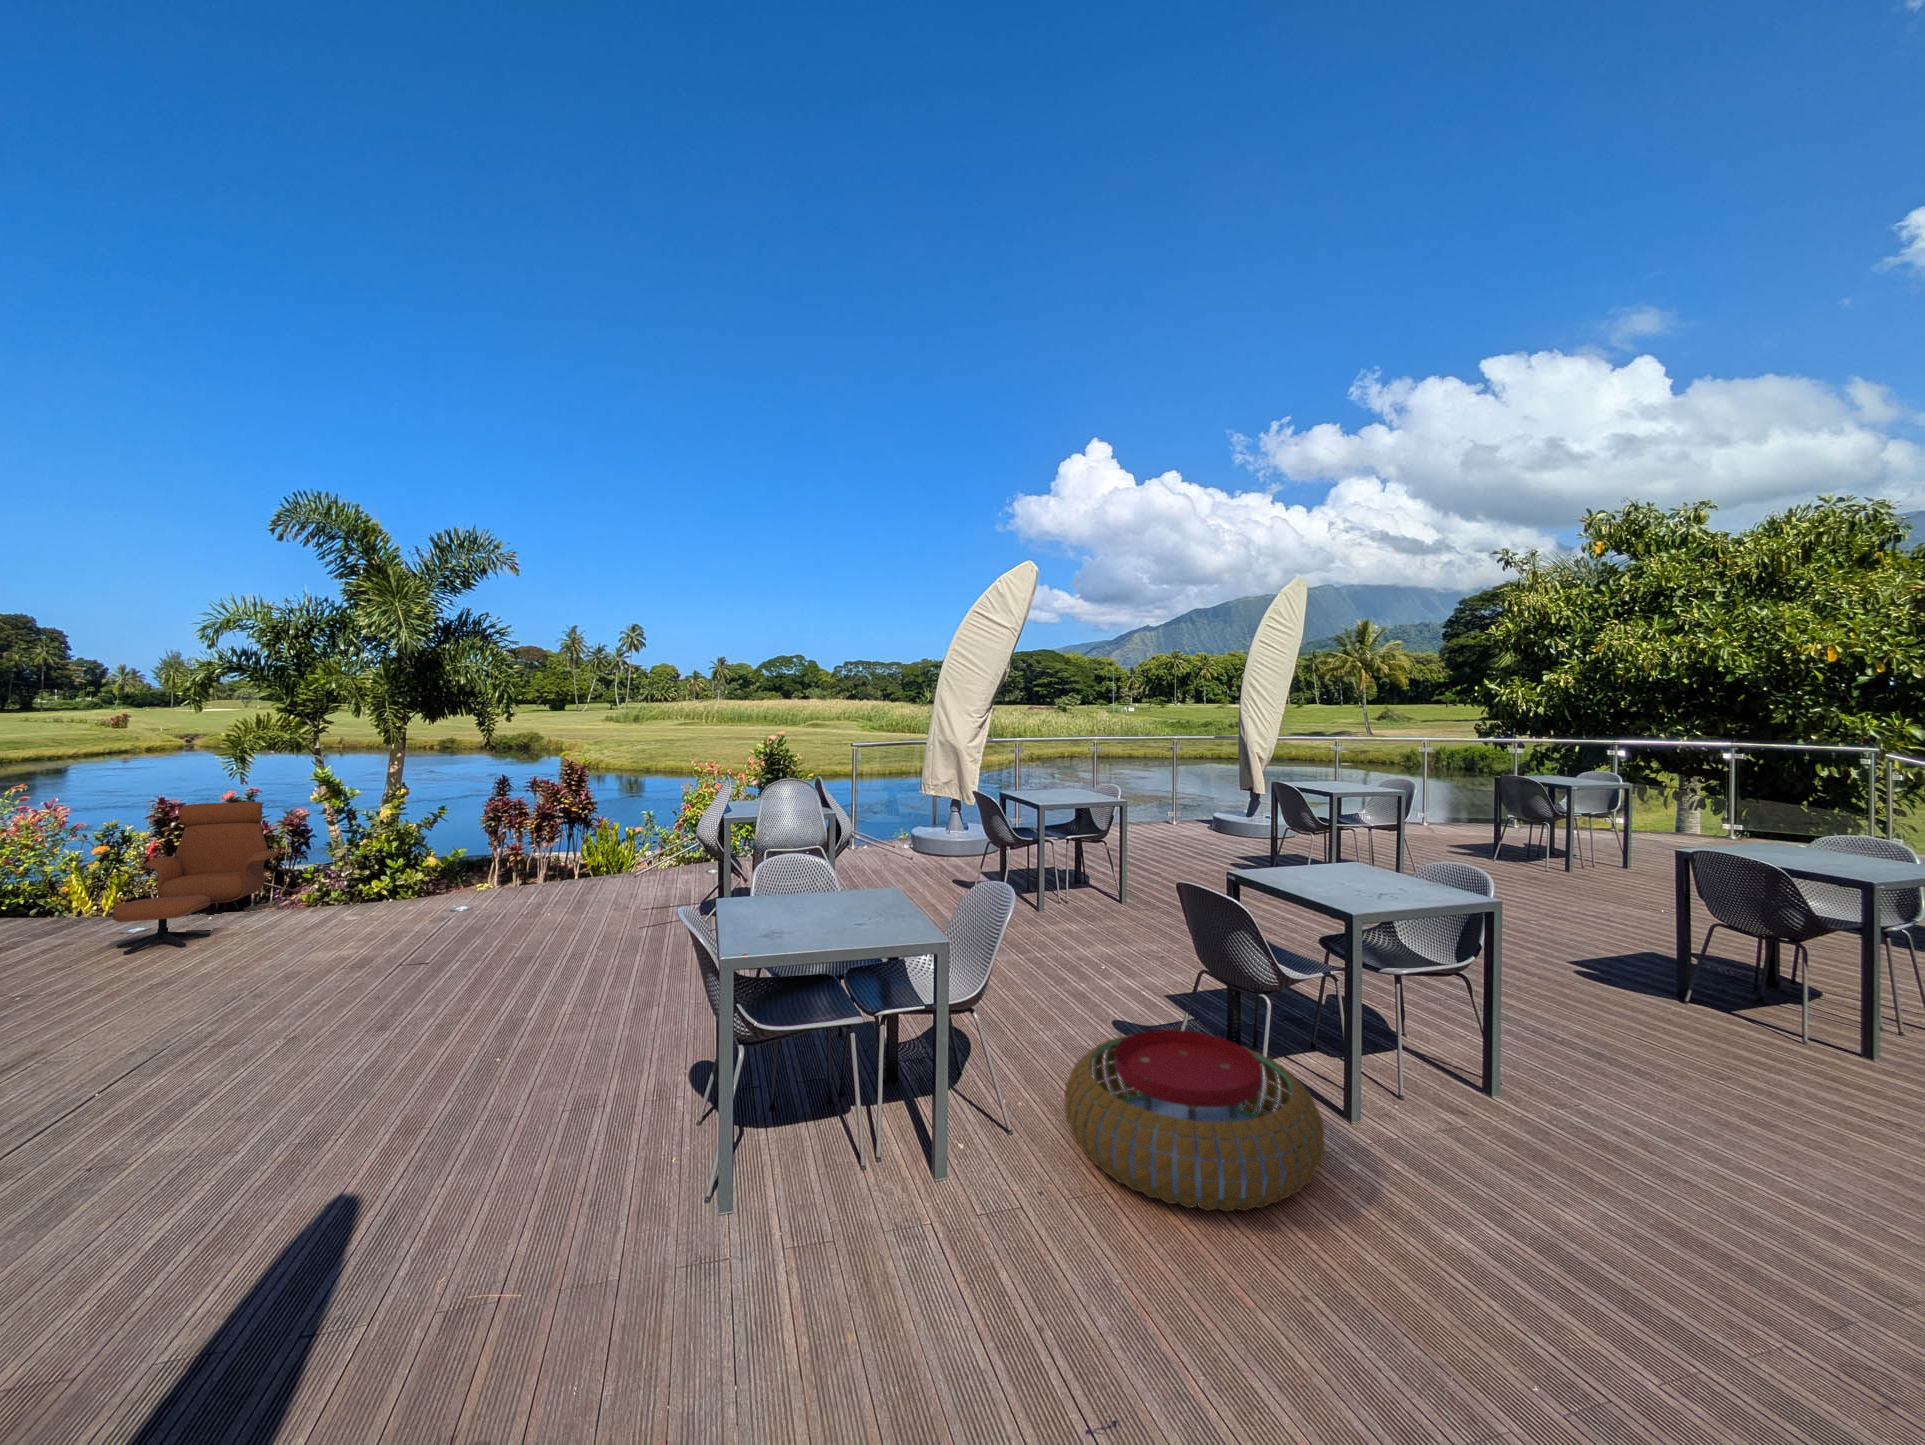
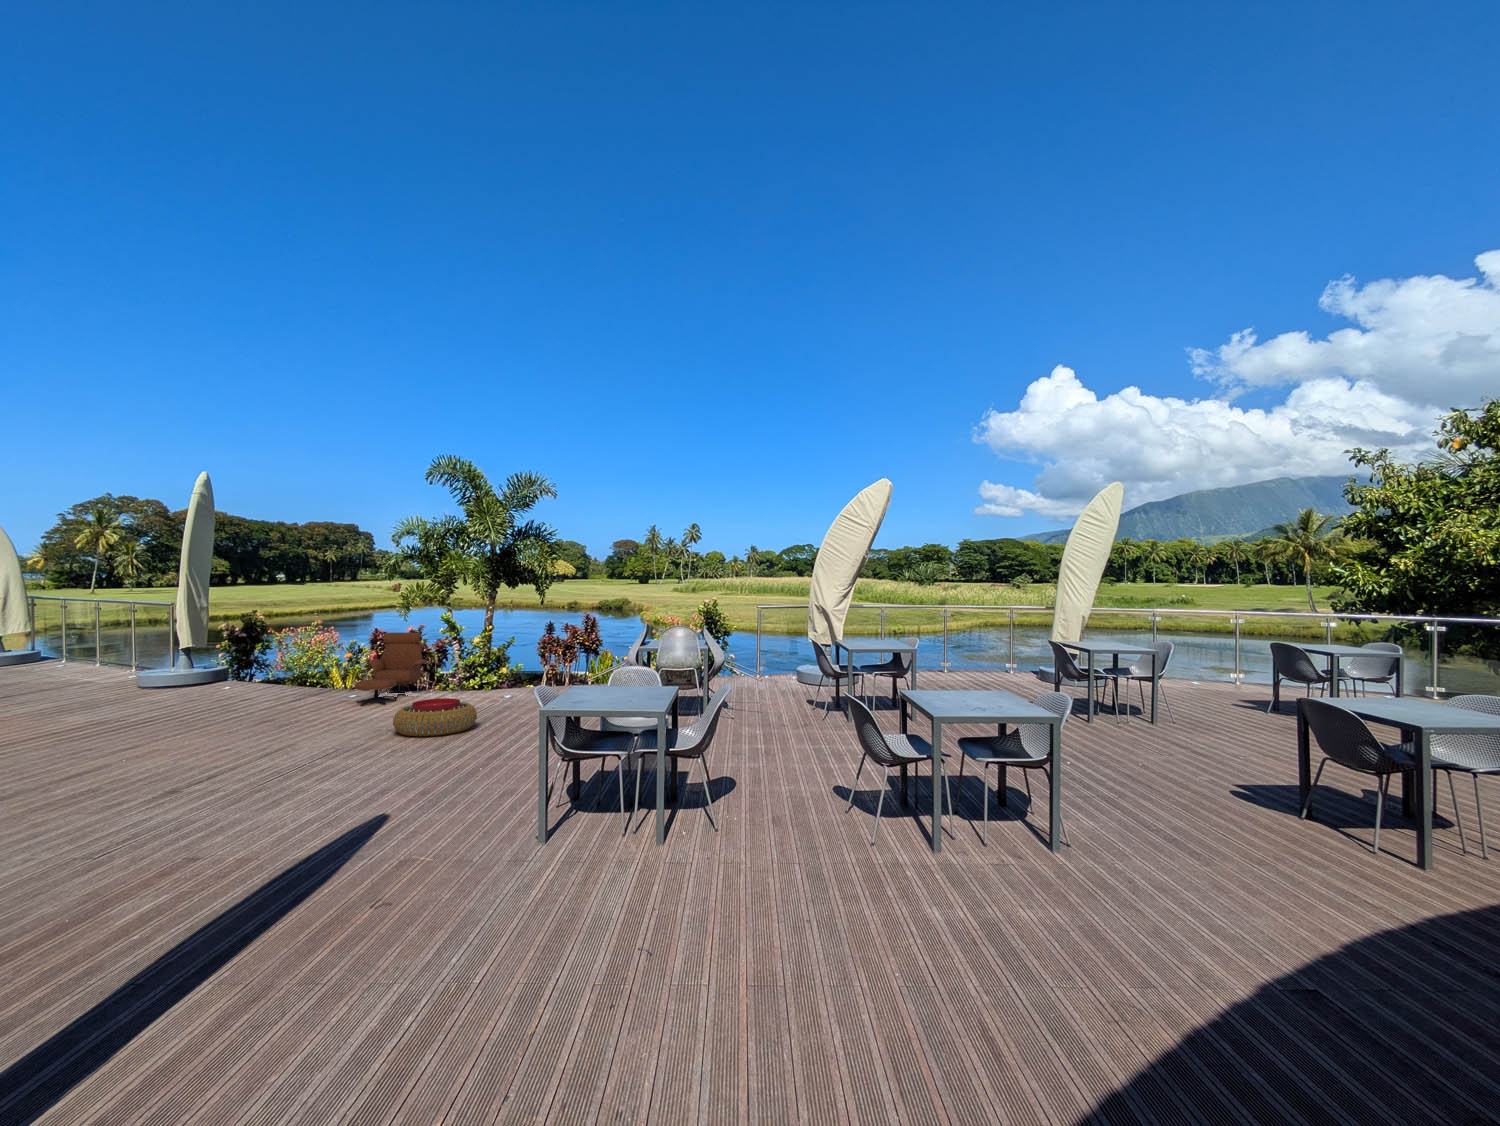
pouf: present [1064,1030,1325,1211] -> present [393,698,477,736]

